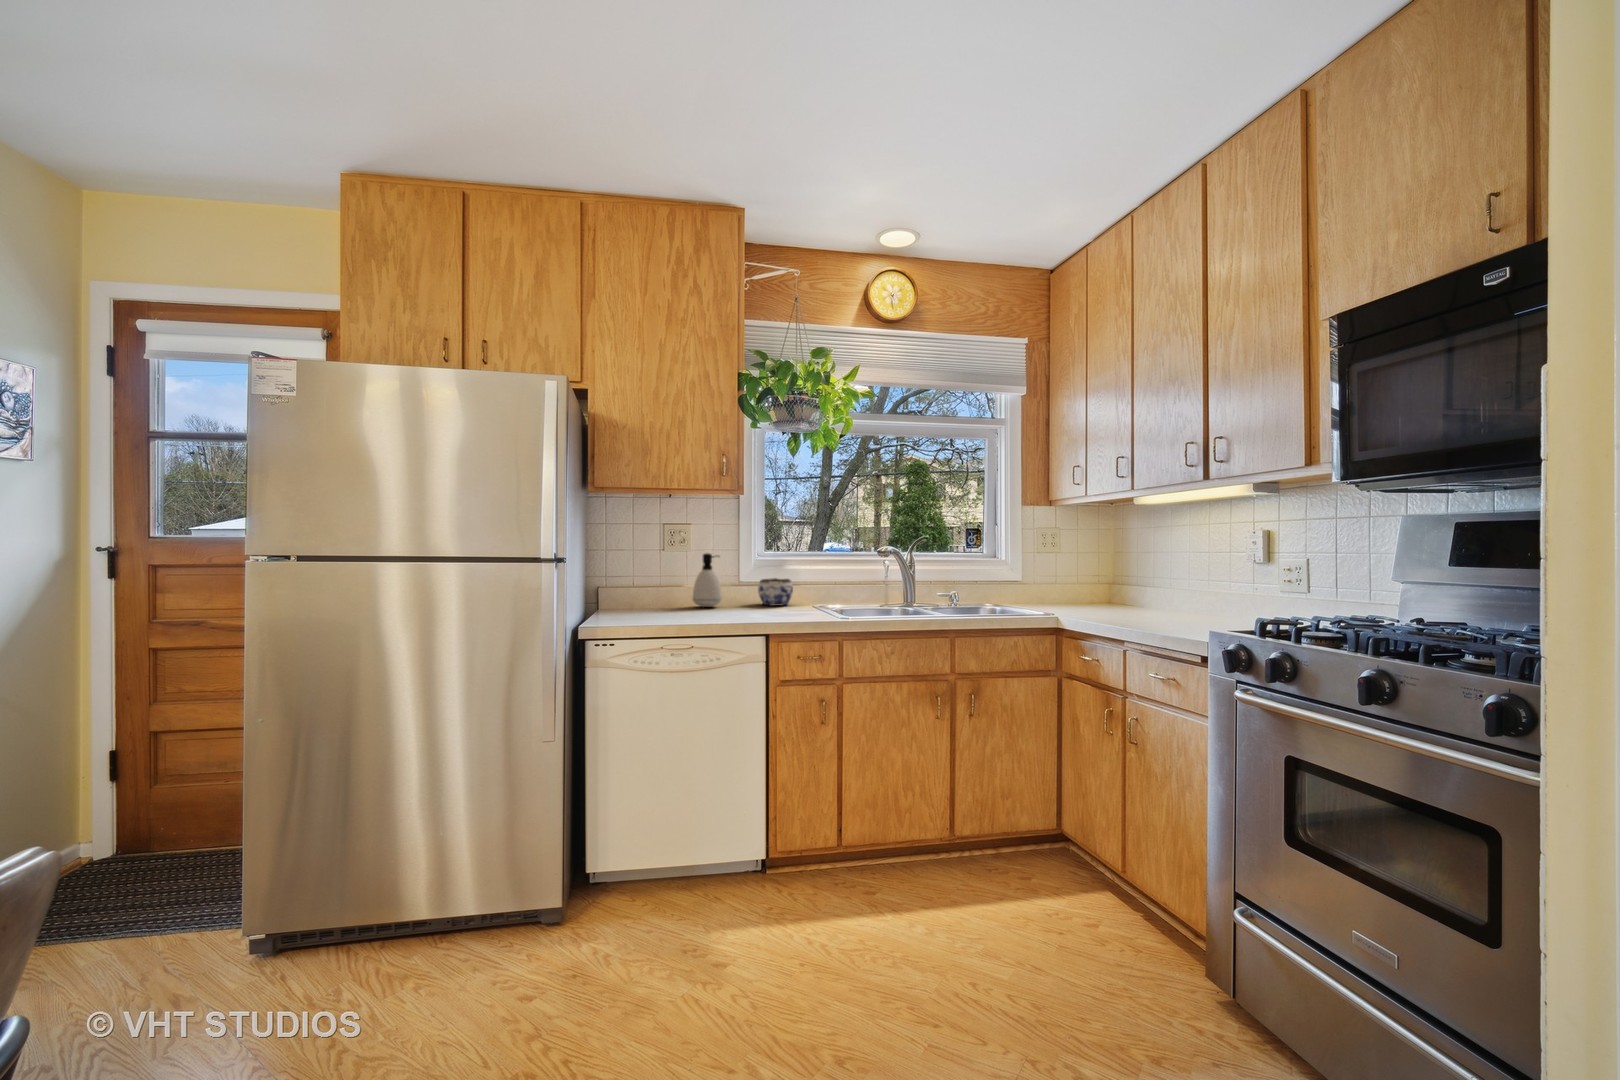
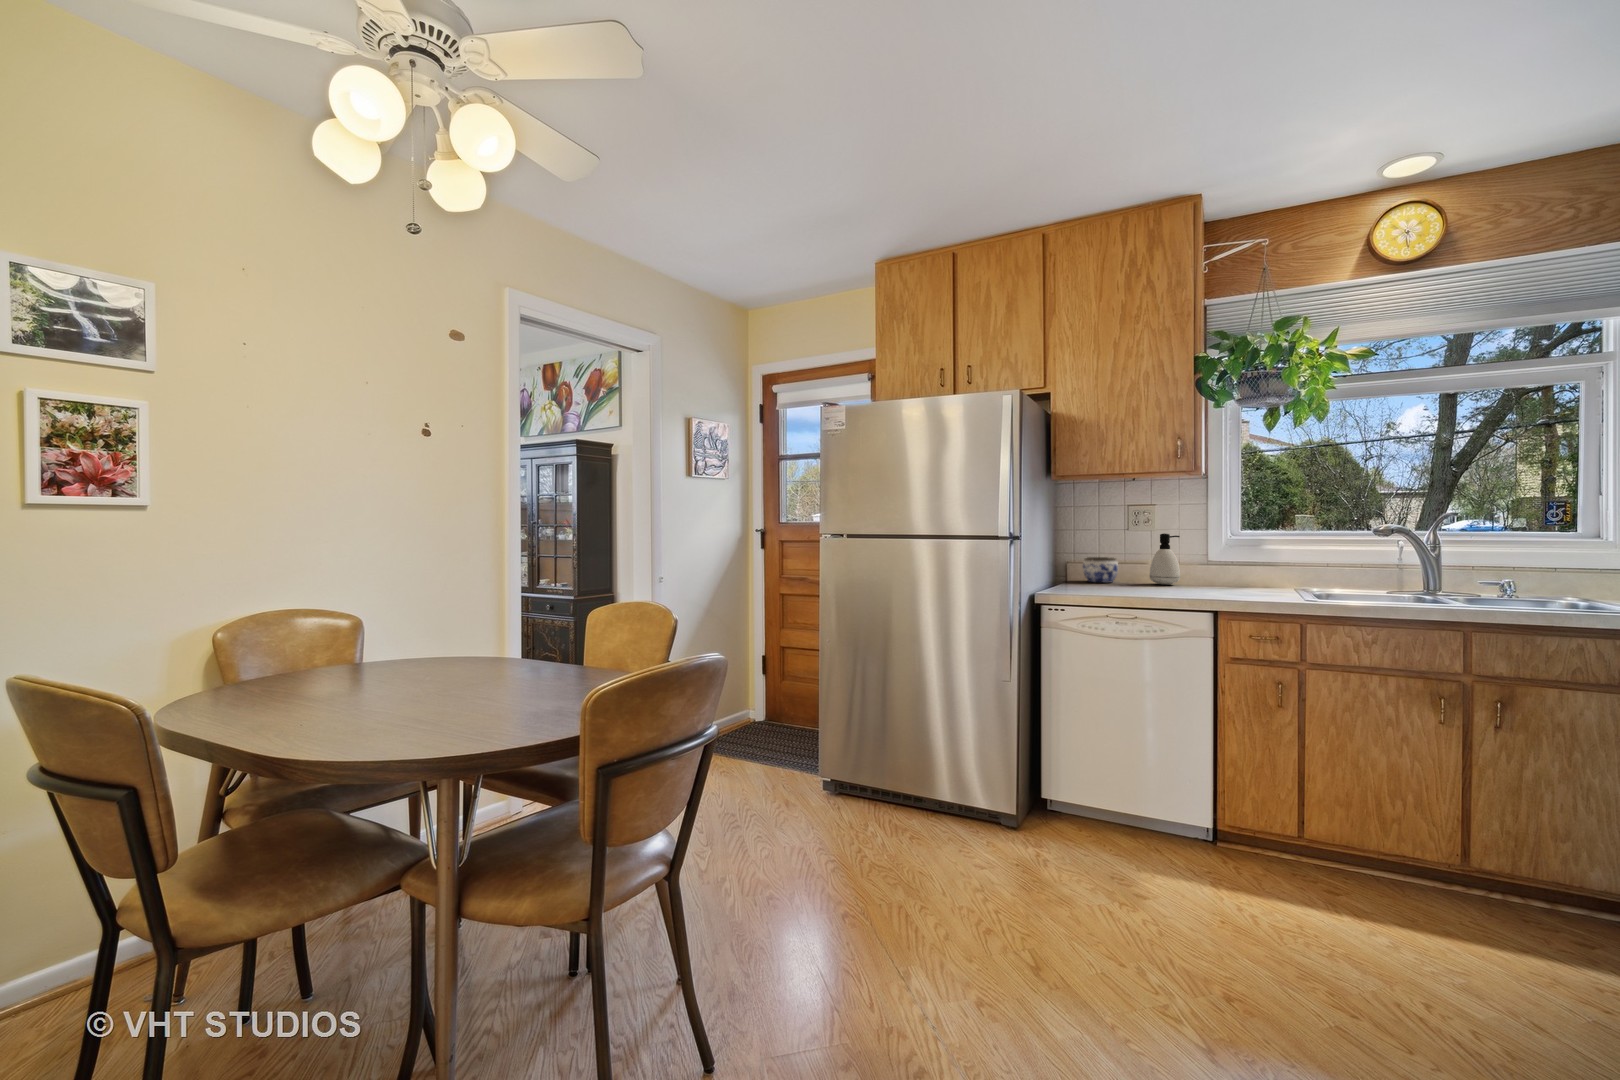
jar: present [758,578,793,606] -> present [1083,557,1118,583]

